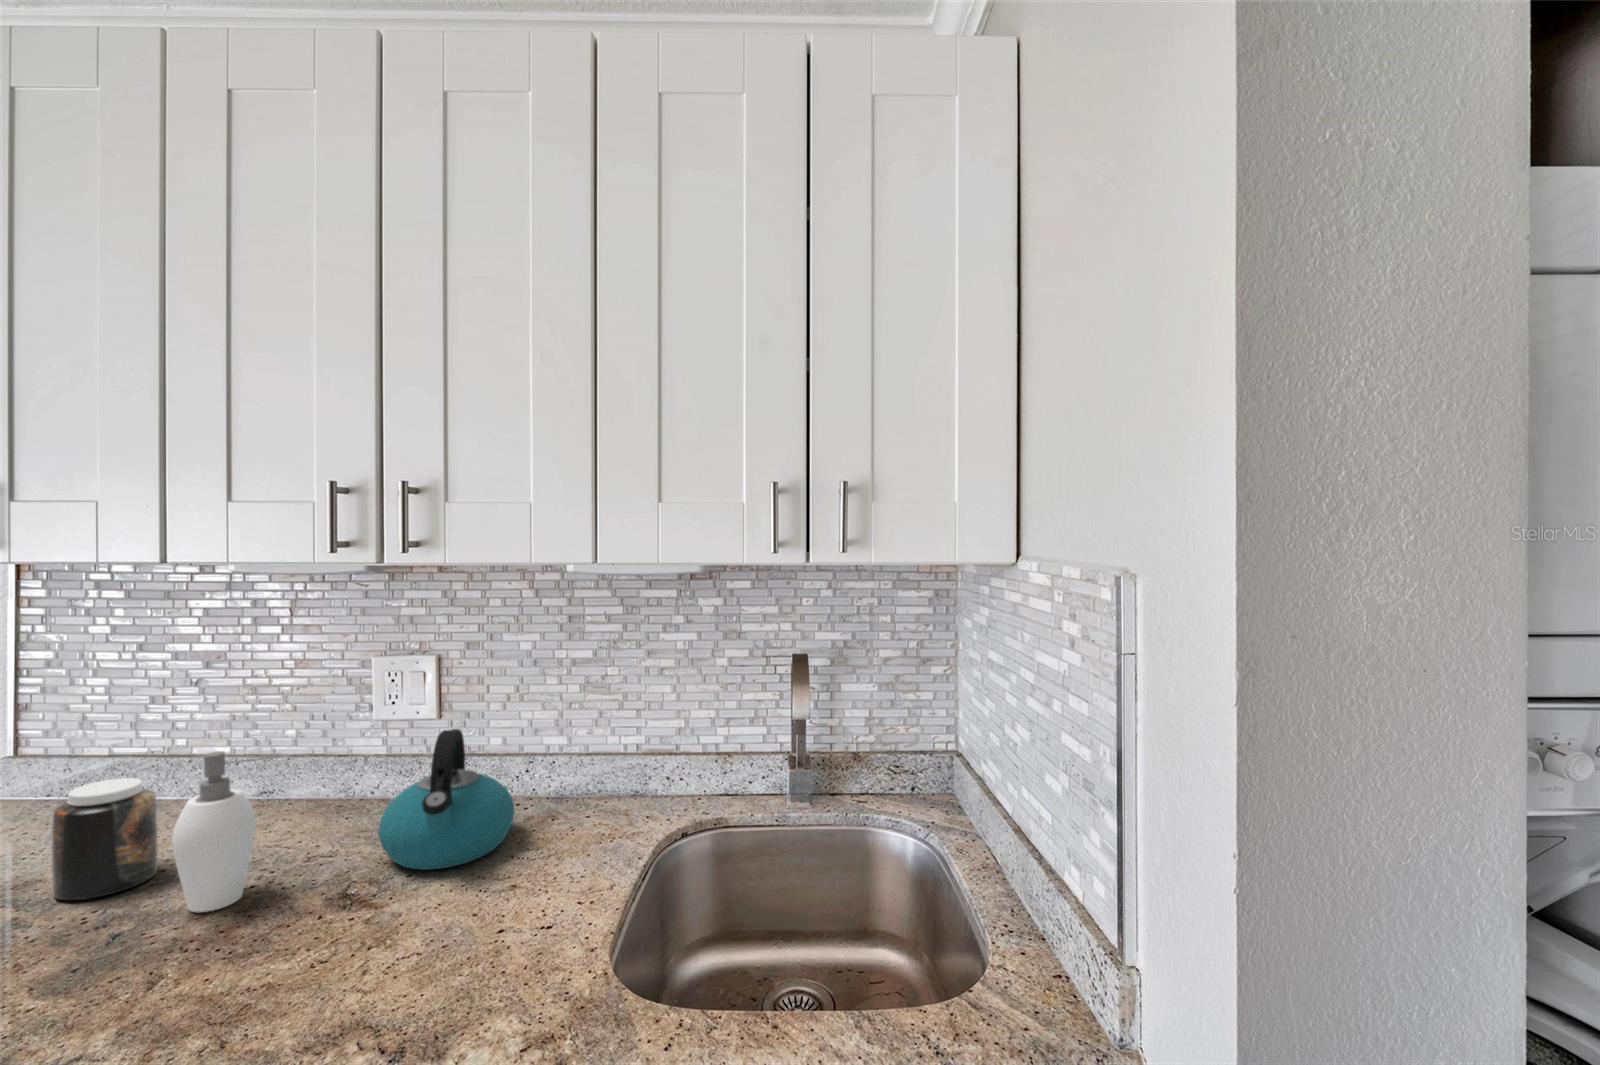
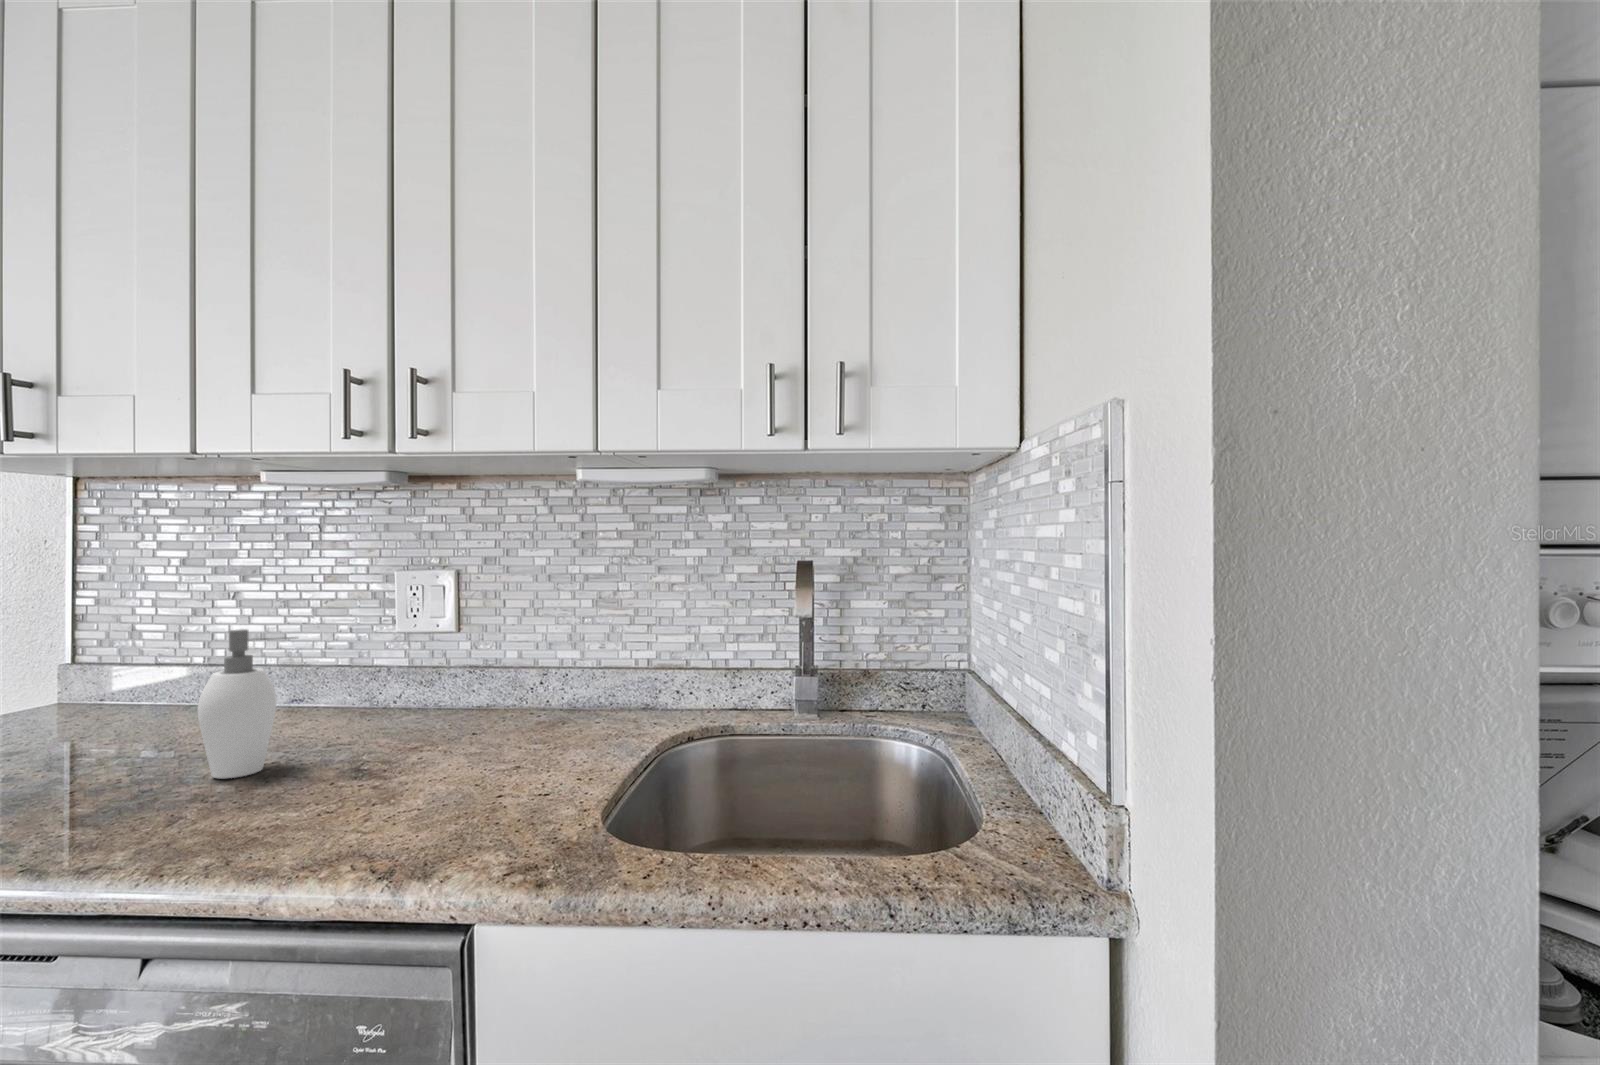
kettle: present [378,729,514,870] -> none [392,627,524,755]
jar: present [52,778,158,900] -> none [93,663,189,768]

